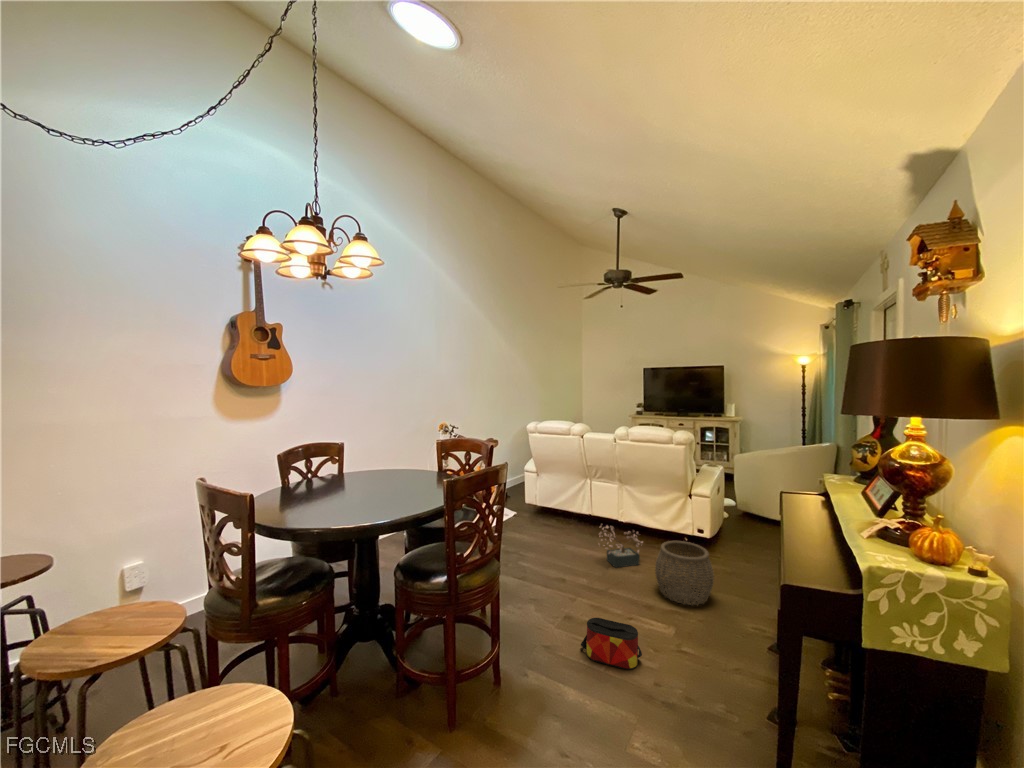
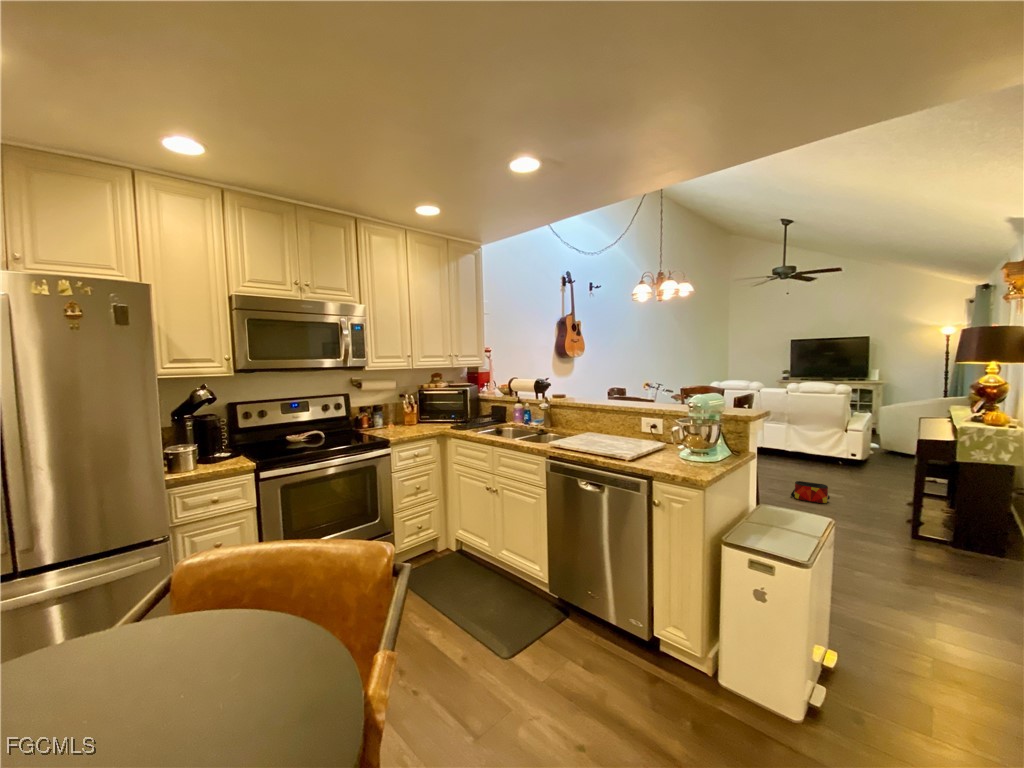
decorative plant: present [599,526,643,568] -> none [780,445,813,472]
woven basket: present [655,541,714,605] -> none [827,452,870,487]

